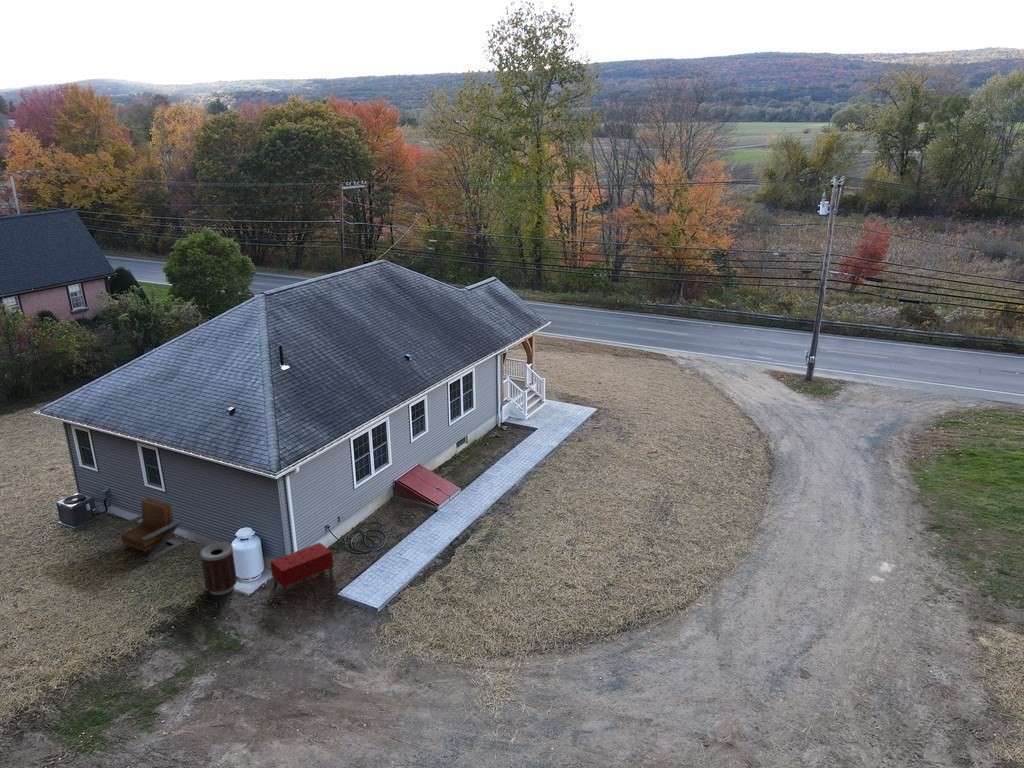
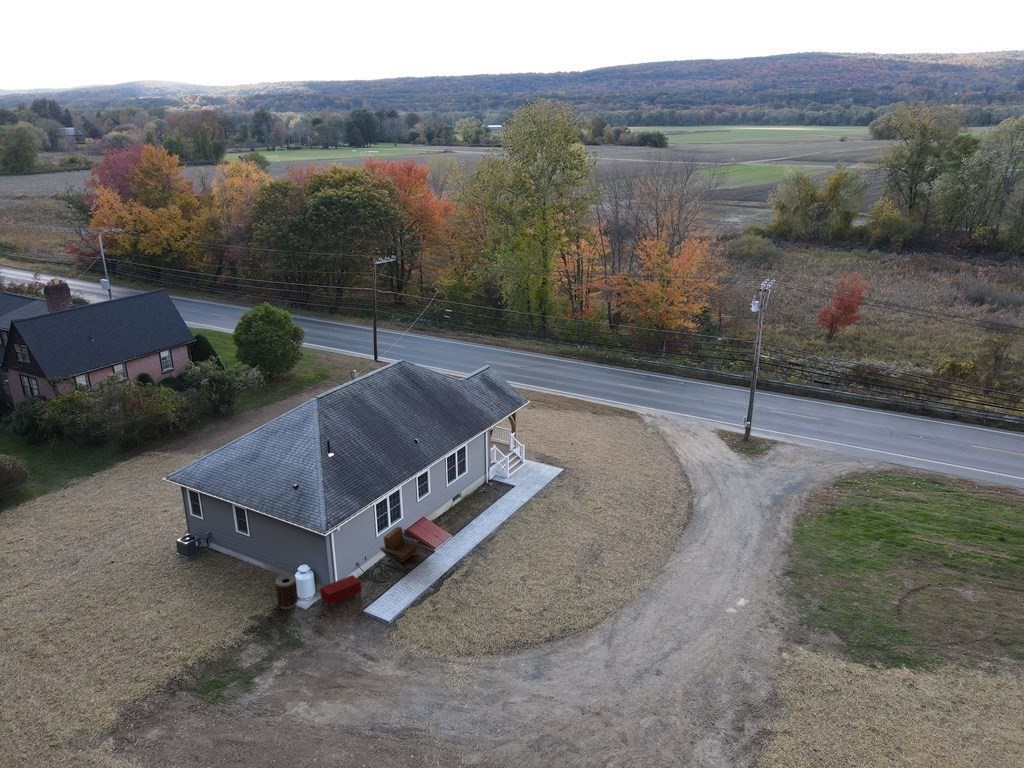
lounge chair: present [115,498,183,562] -> present [380,527,419,569]

